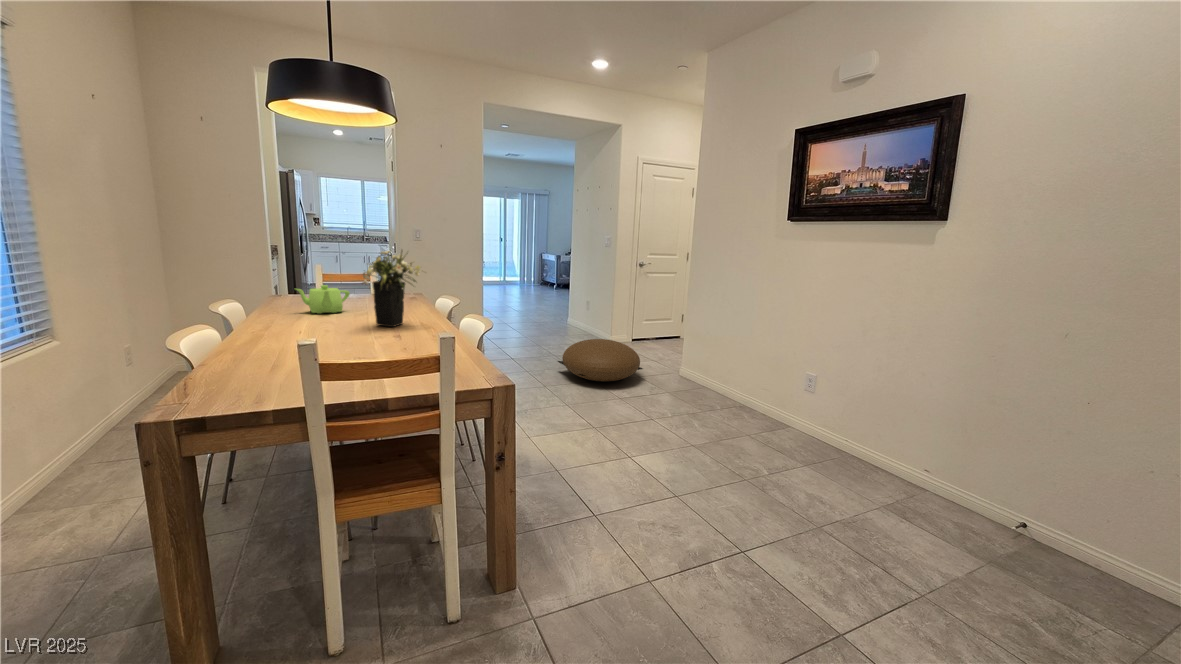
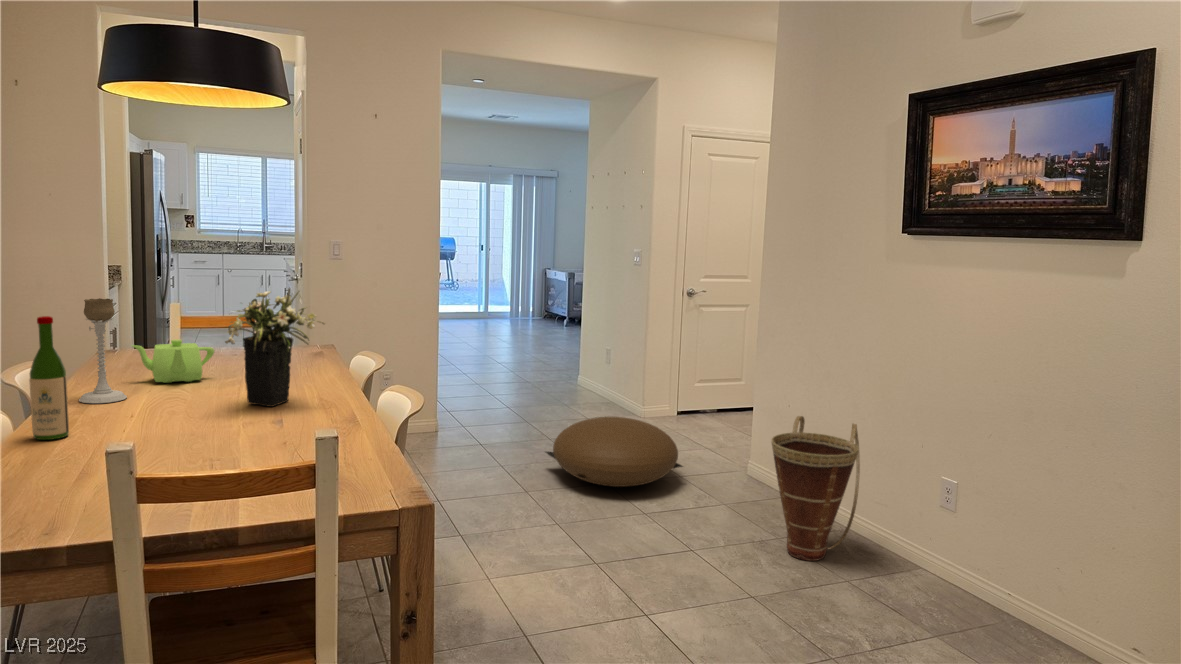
candle holder: none [262,255,295,325] -> present [79,298,127,403]
wine bottle: none [231,263,260,347] -> present [29,316,69,440]
basket: none [704,336,758,423] -> present [772,416,860,561]

